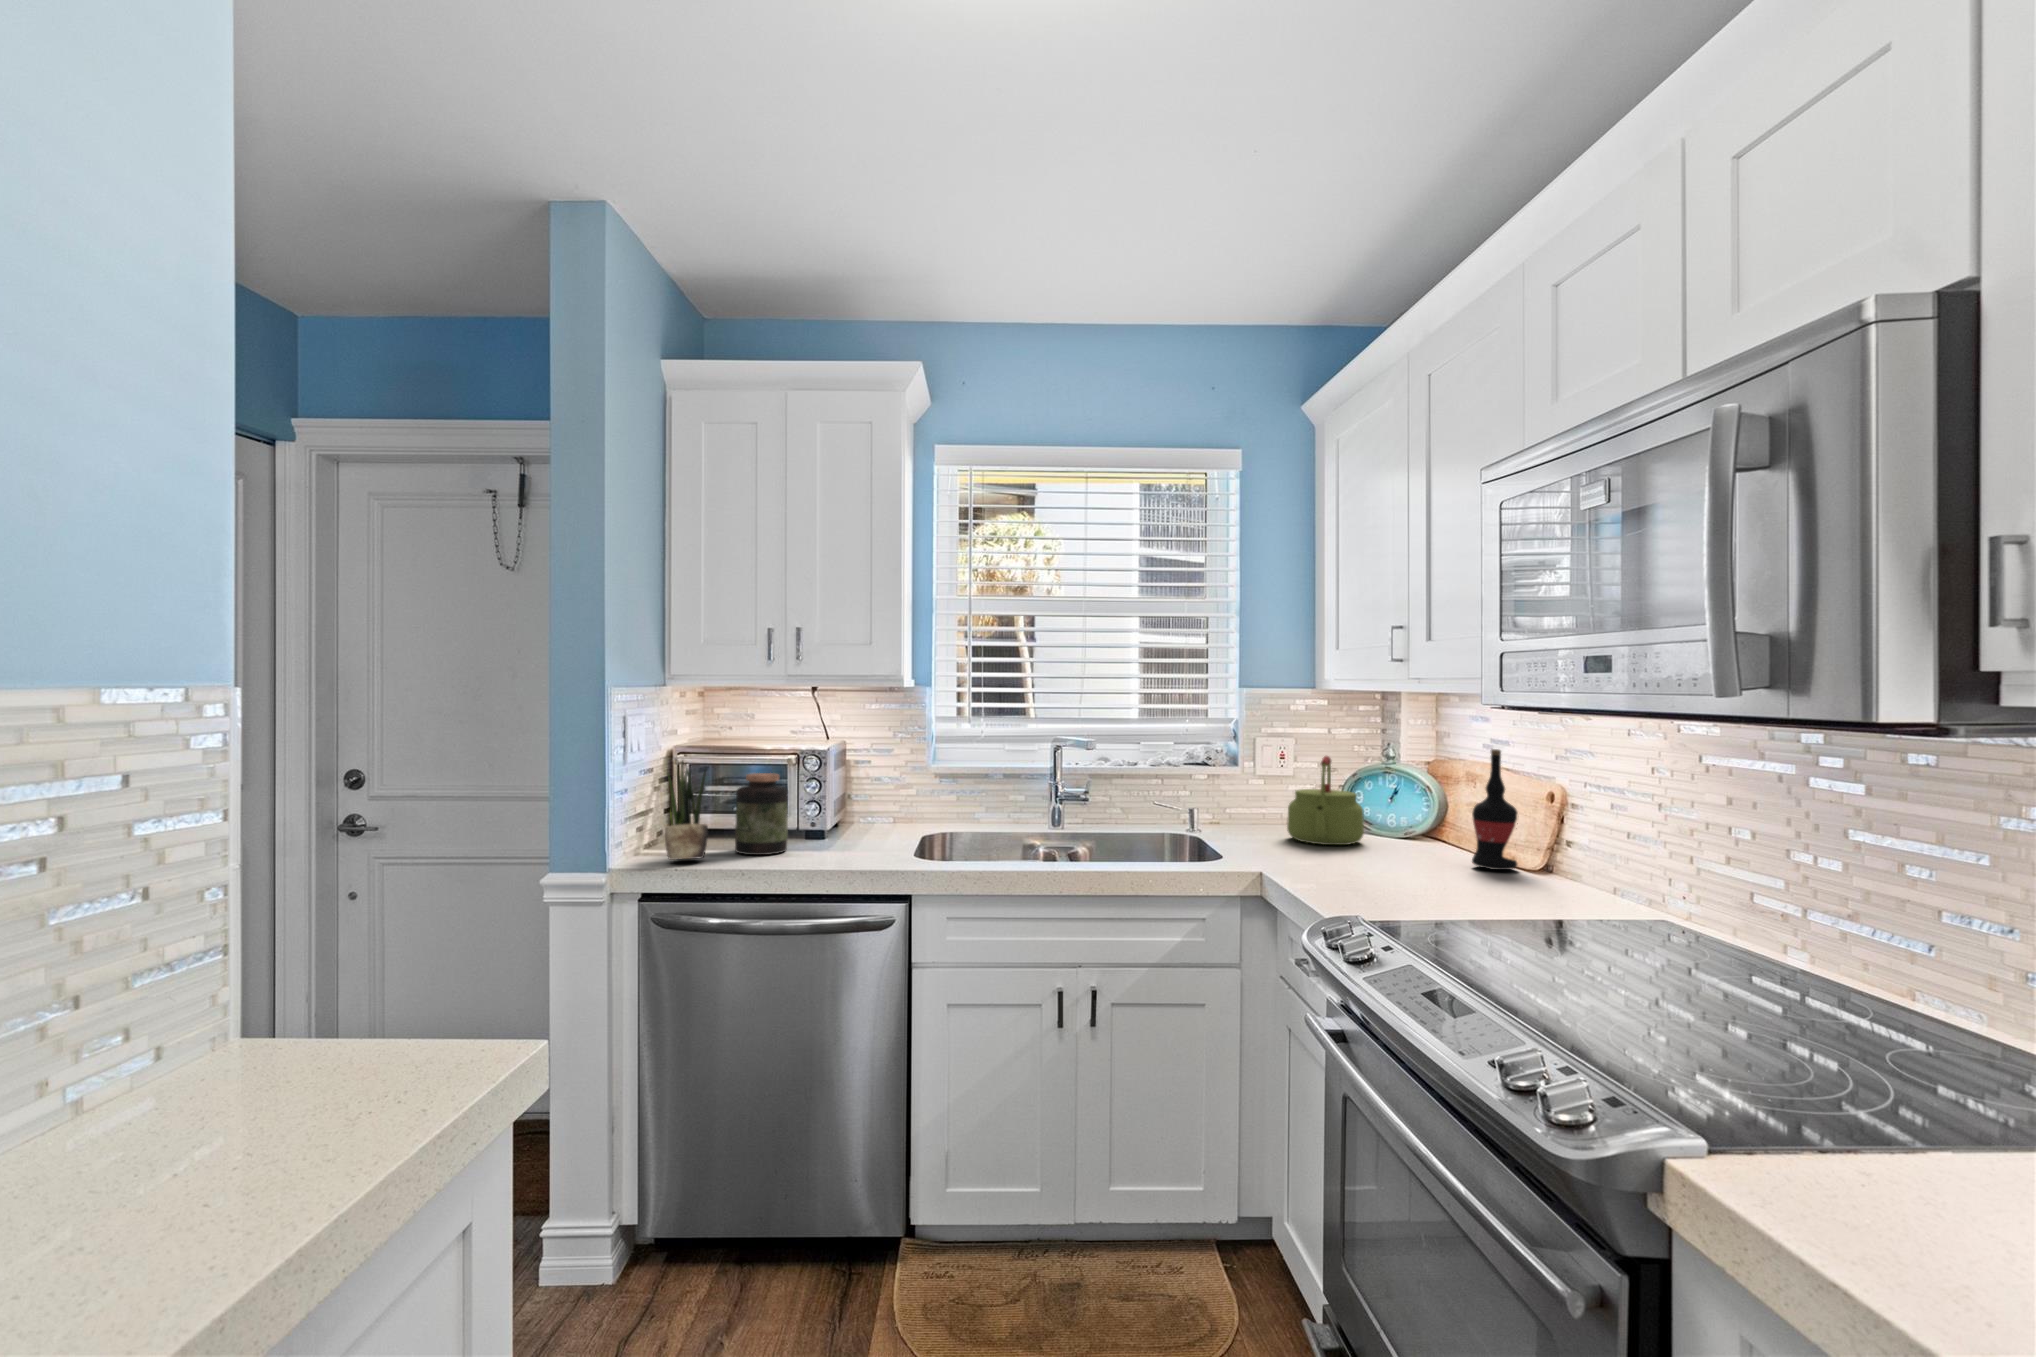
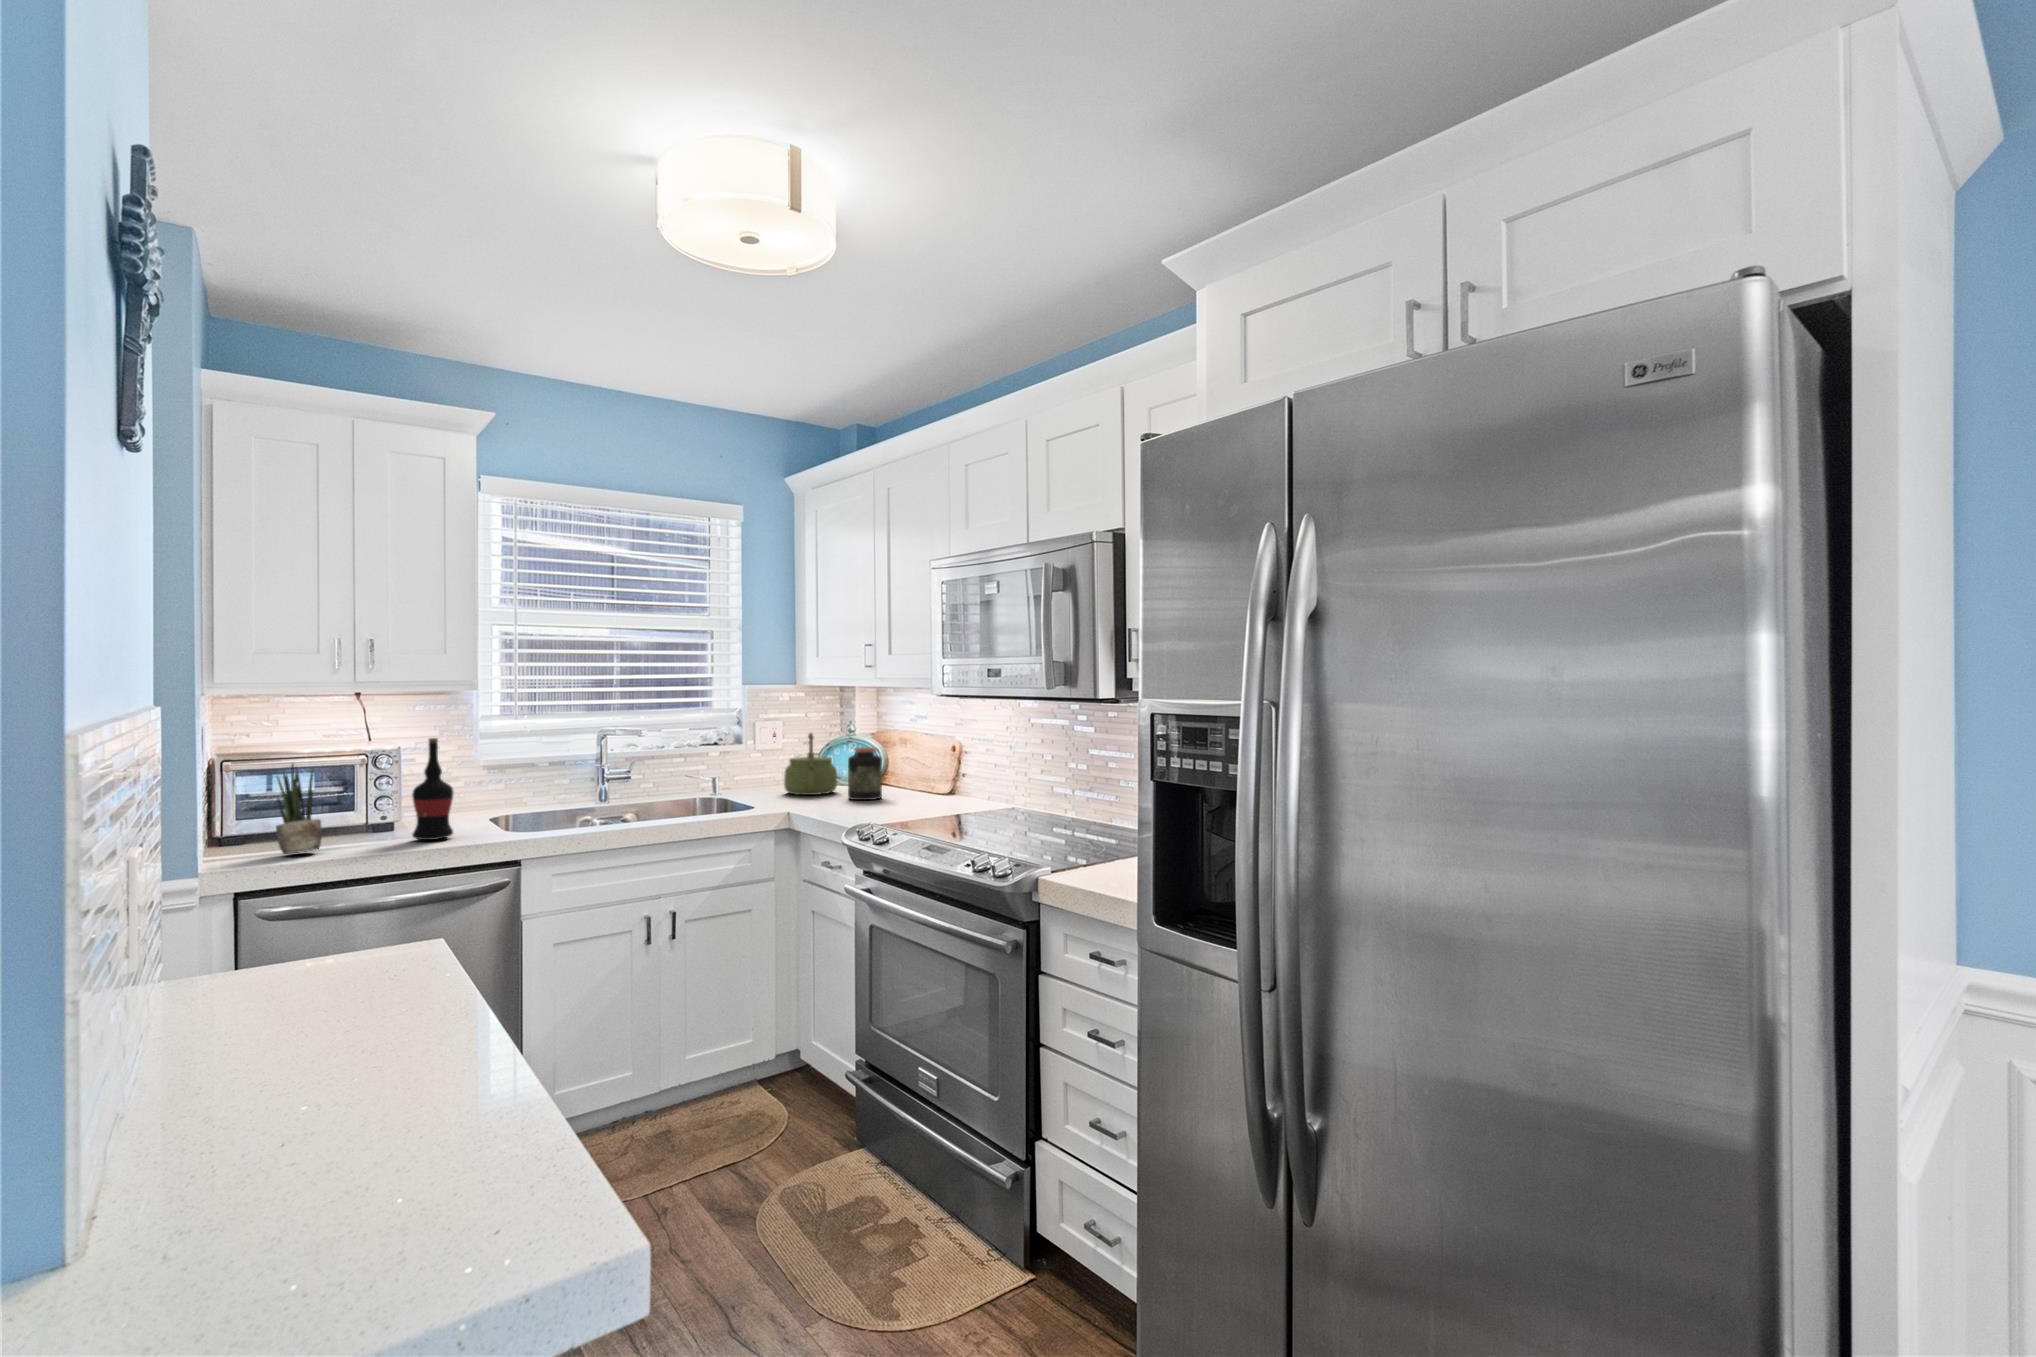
wine bottle: present [1472,749,1517,870] -> present [412,738,453,840]
jar: present [735,773,788,855] -> present [848,747,882,800]

